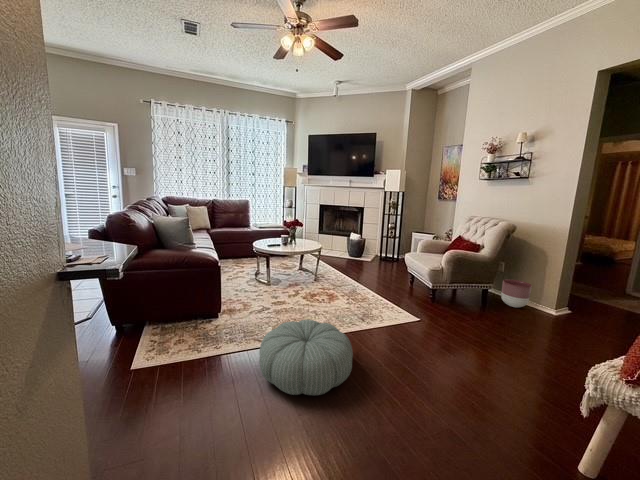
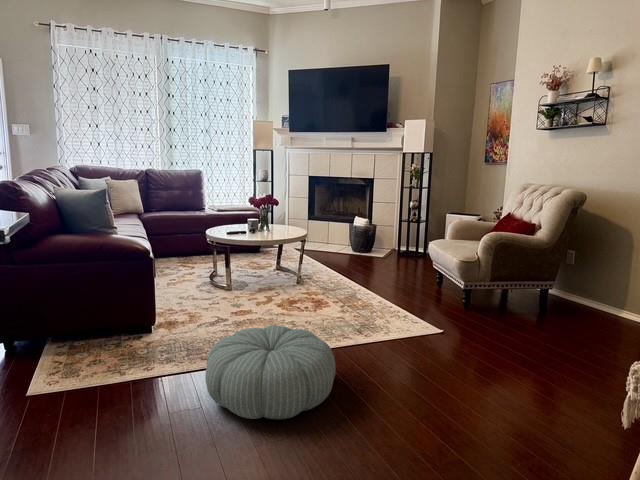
planter: present [501,279,532,307] -> none [568,274,611,314]

